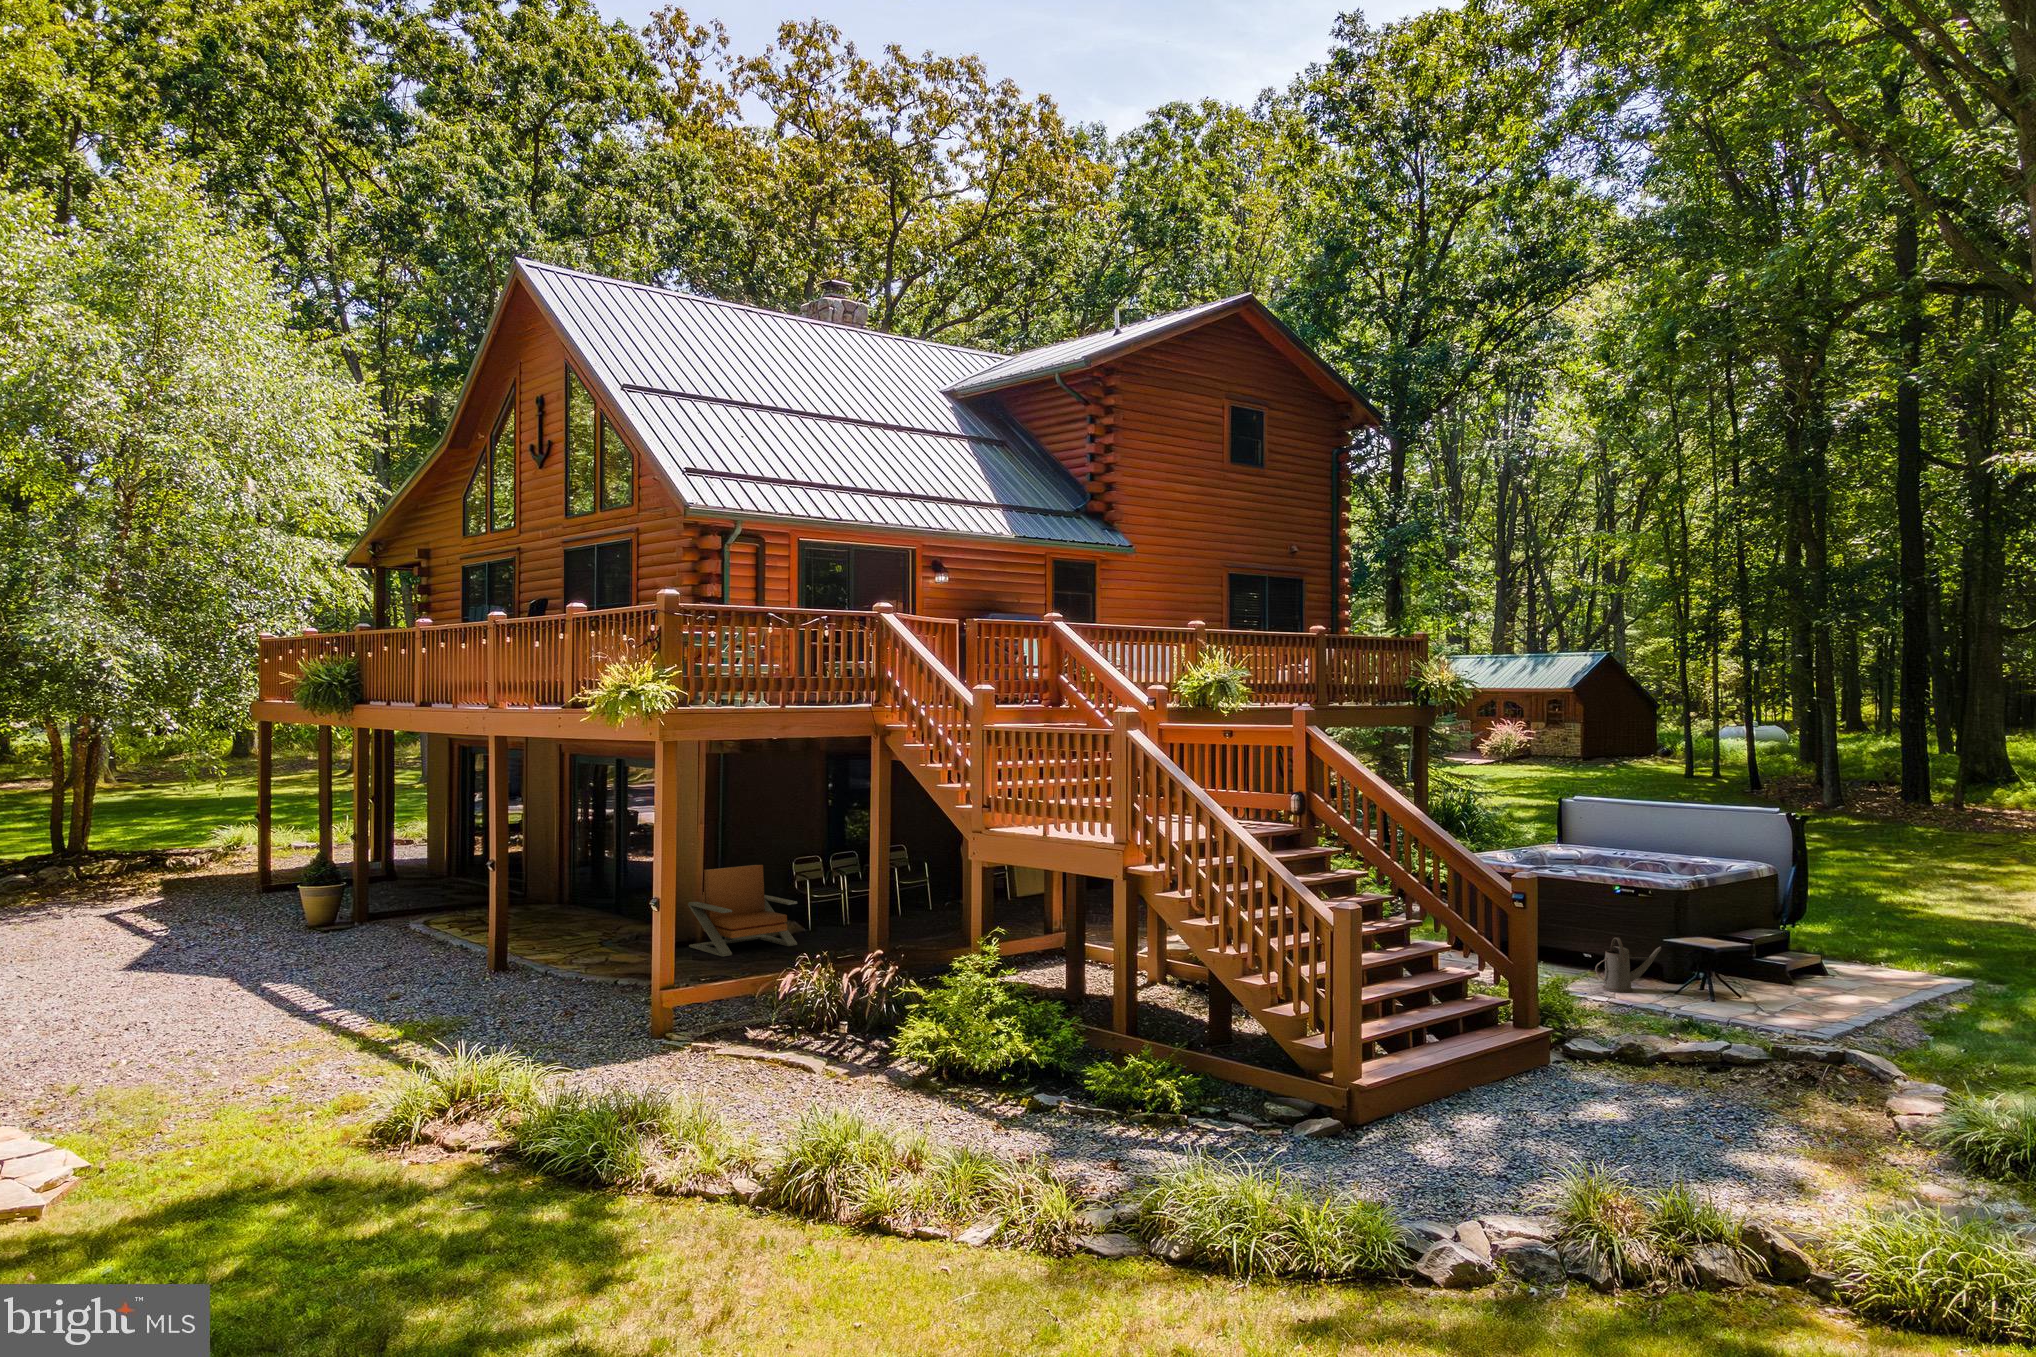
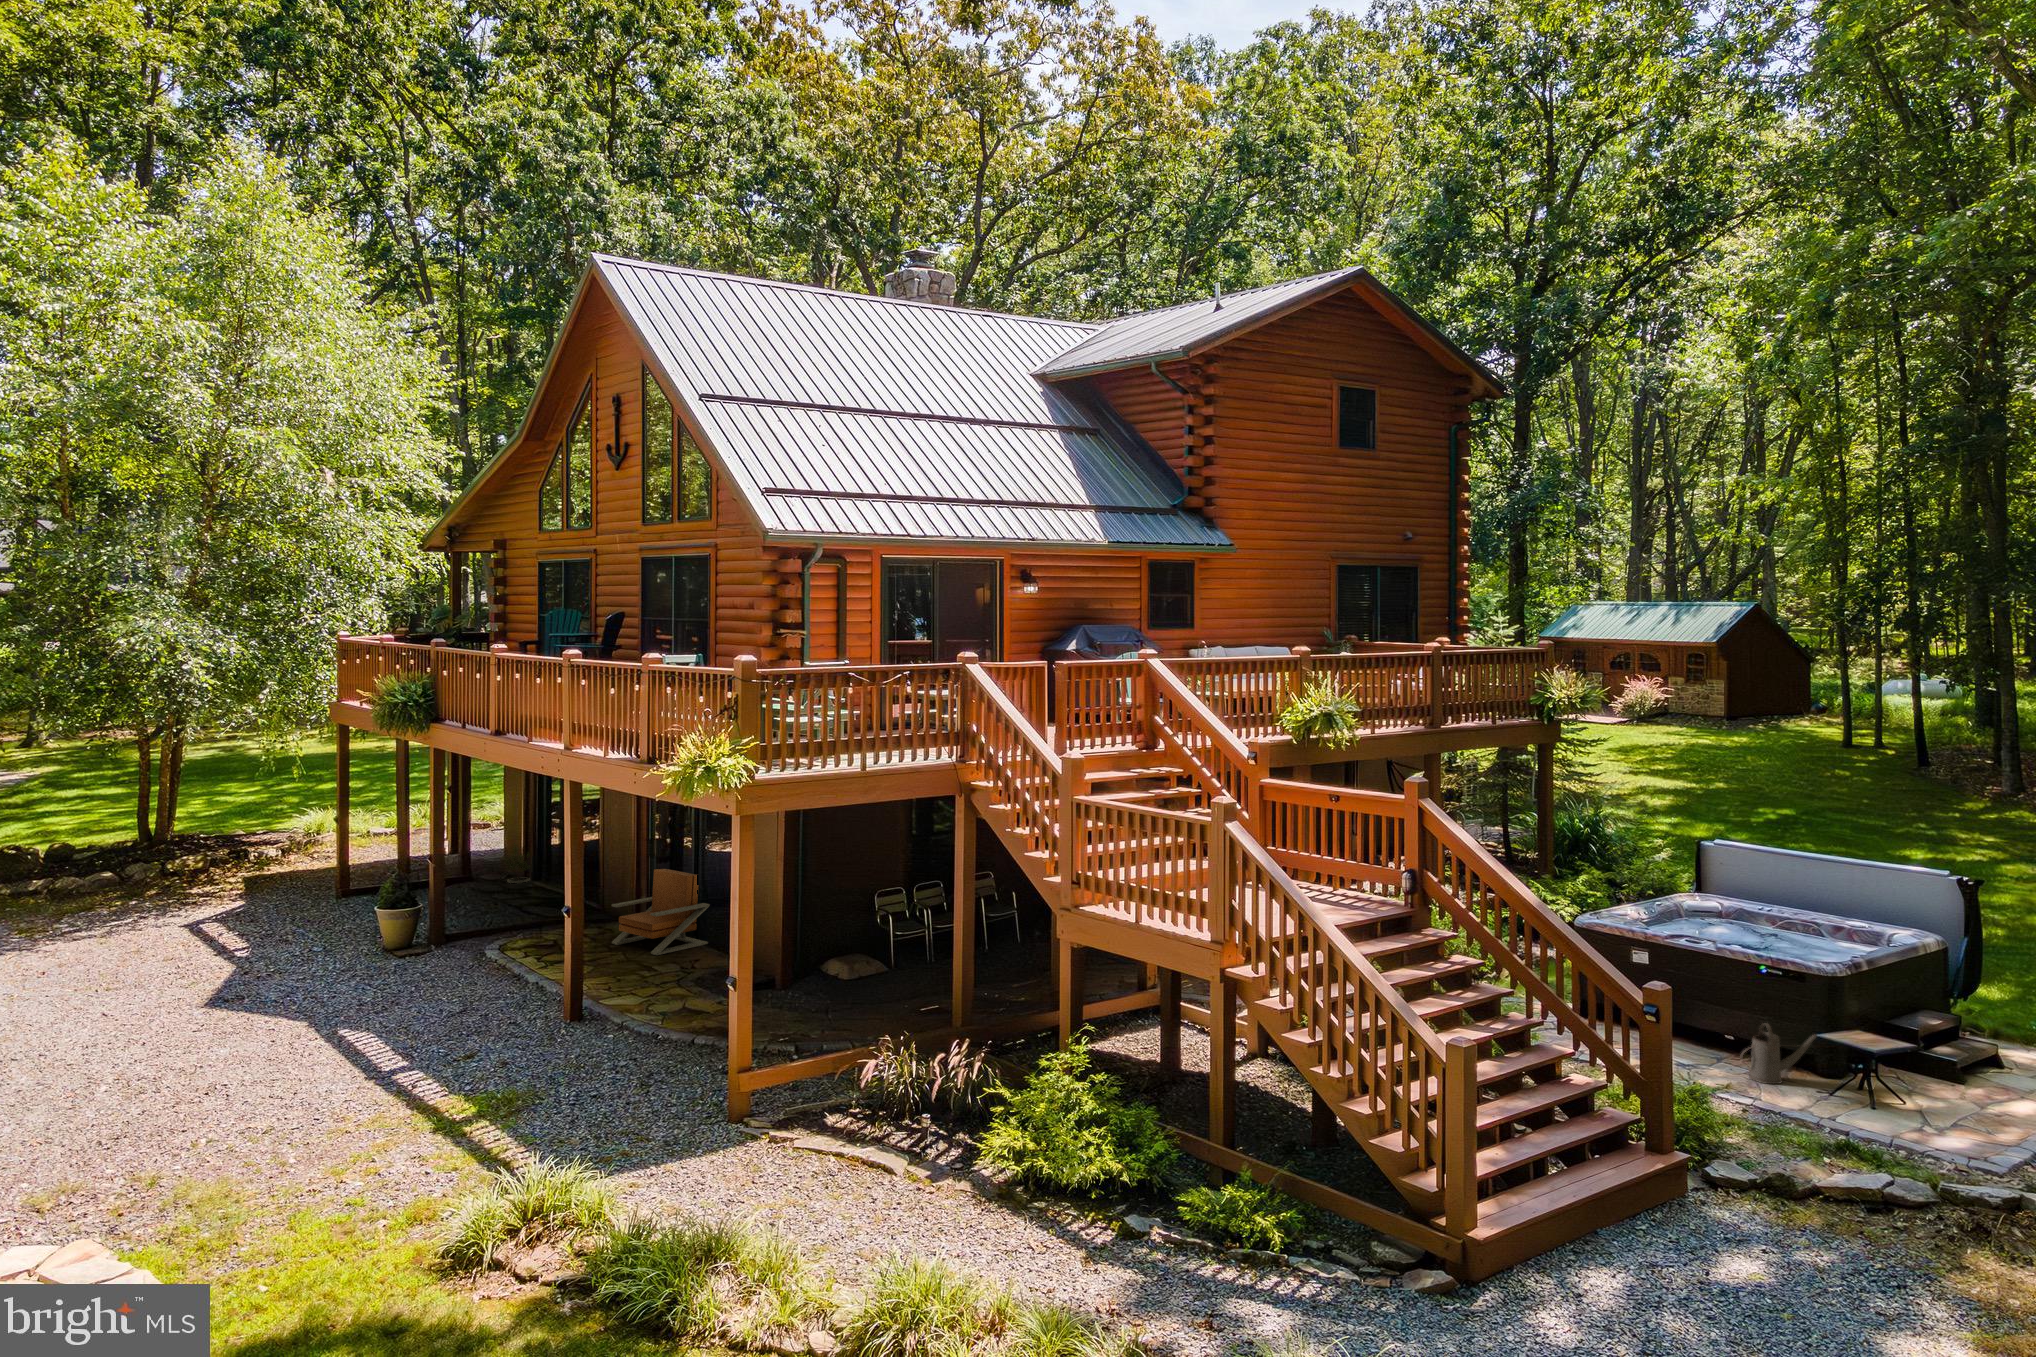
potted tree: none [418,837,447,877] -> present [505,844,530,883]
lounge chair: present [688,865,797,957] -> present [611,869,710,955]

